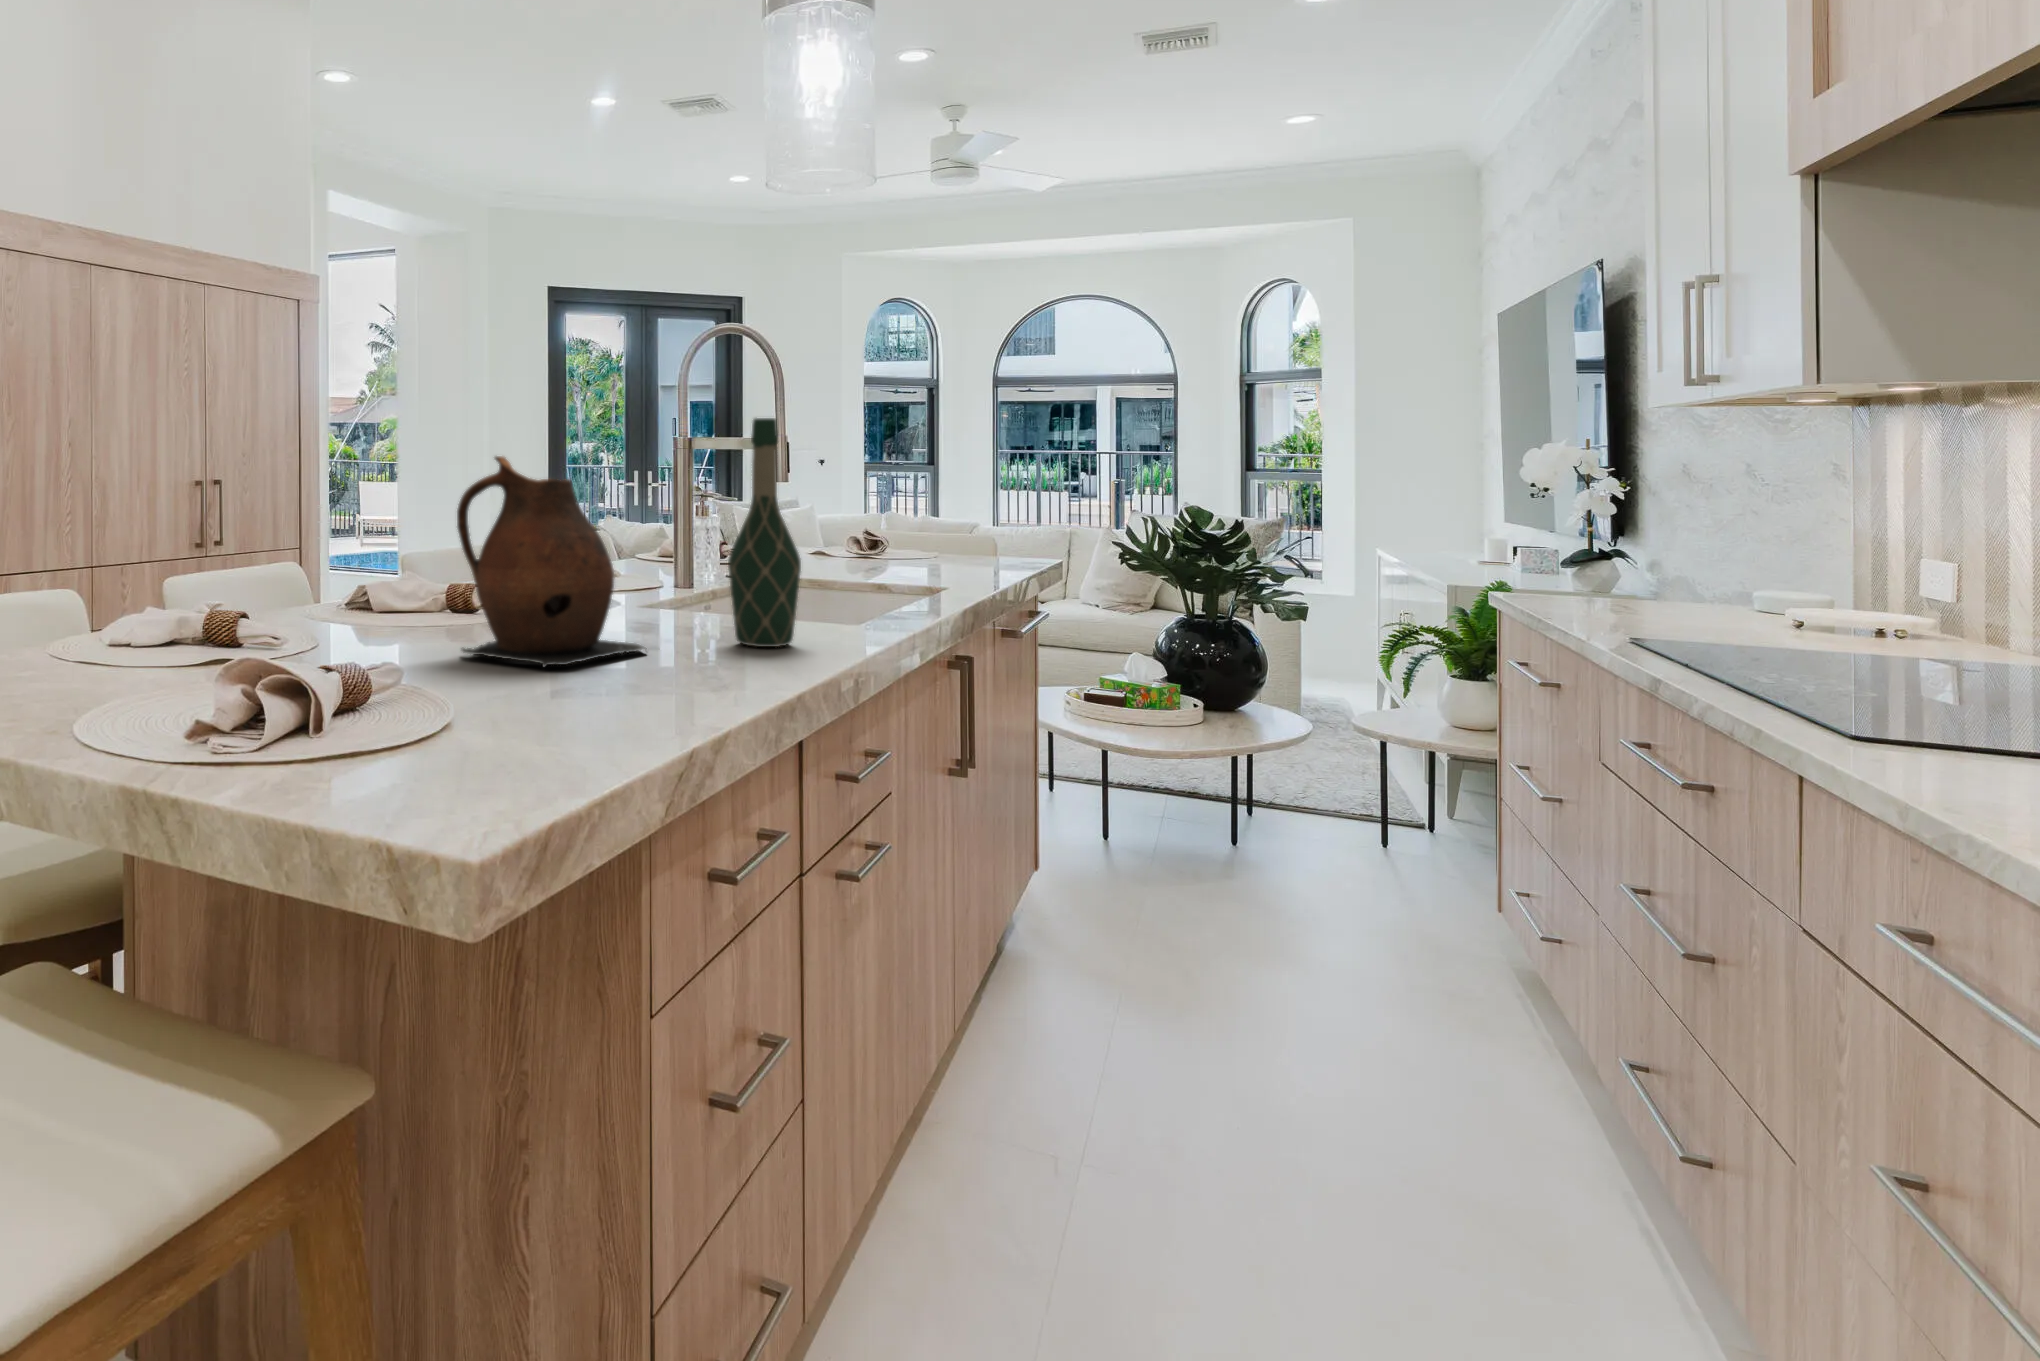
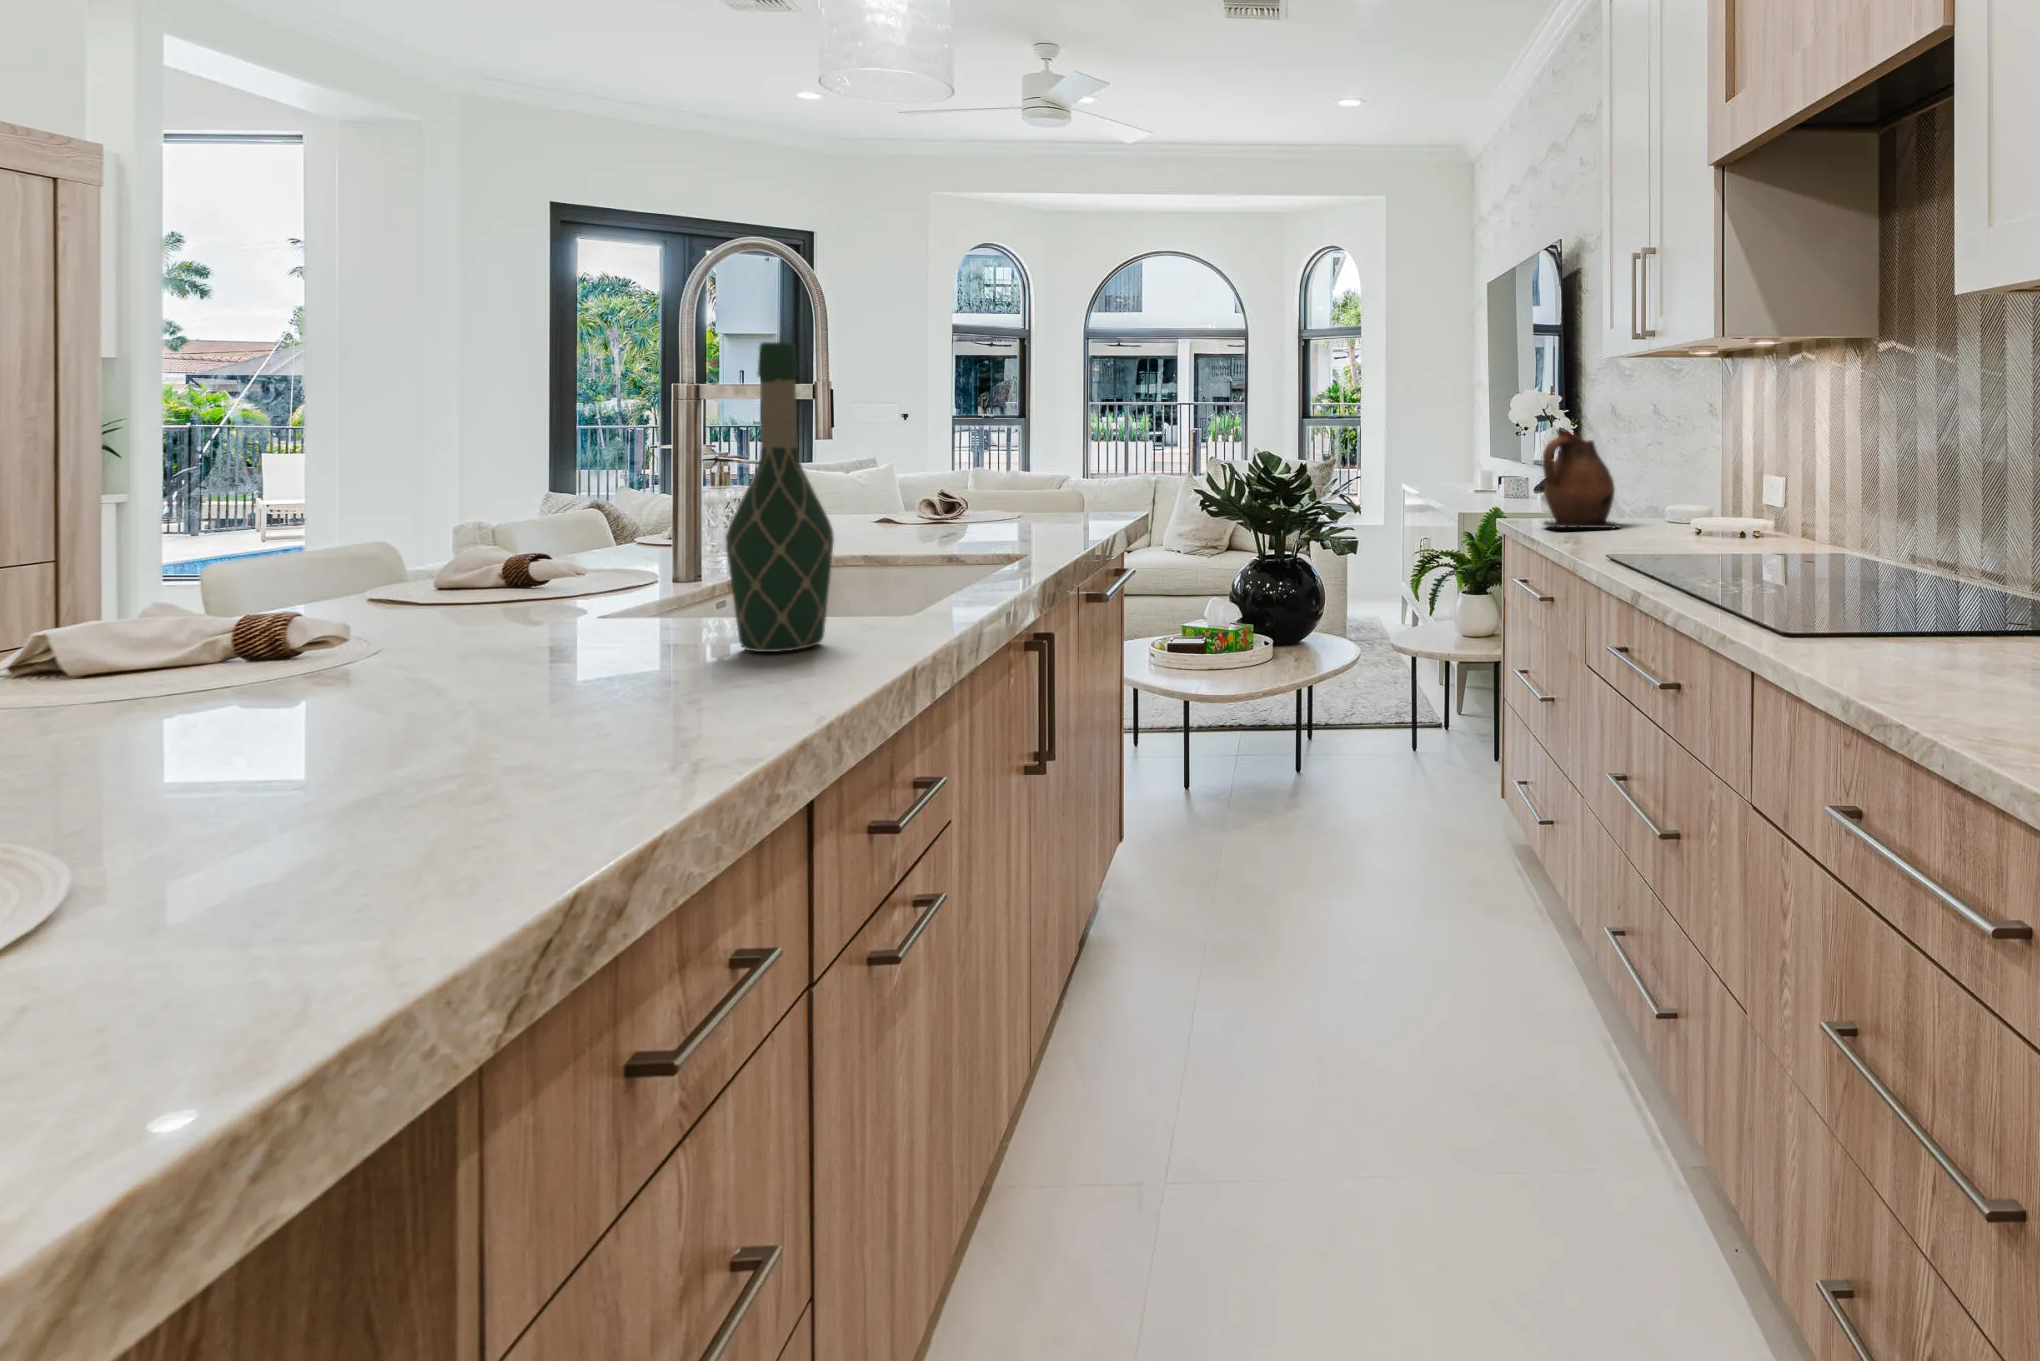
ceramic pitcher: present [457,456,647,667] -> present [1543,429,1621,529]

